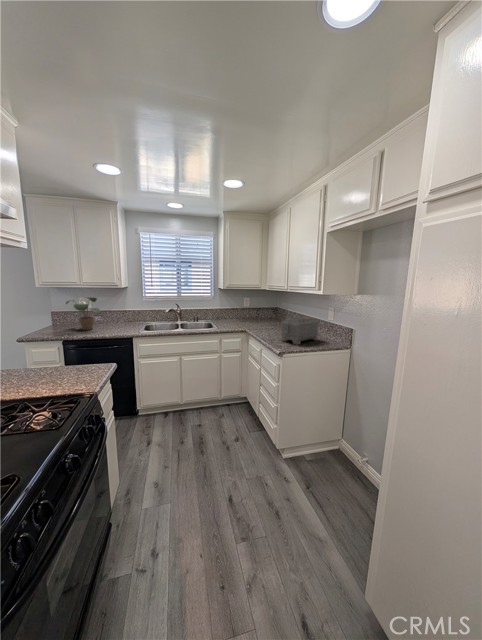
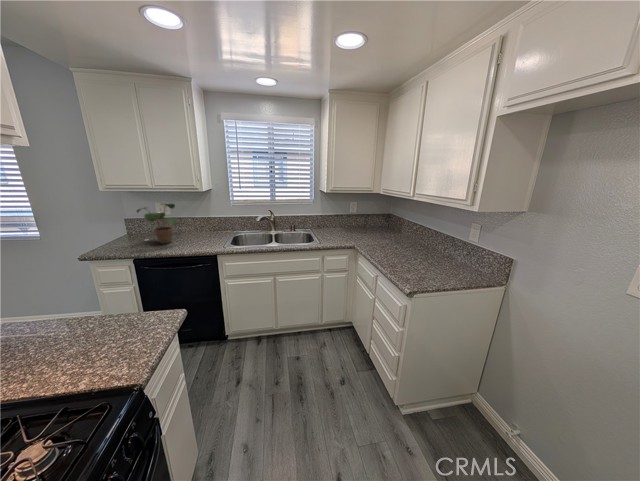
toaster: present [281,317,318,345] -> none [404,235,457,277]

